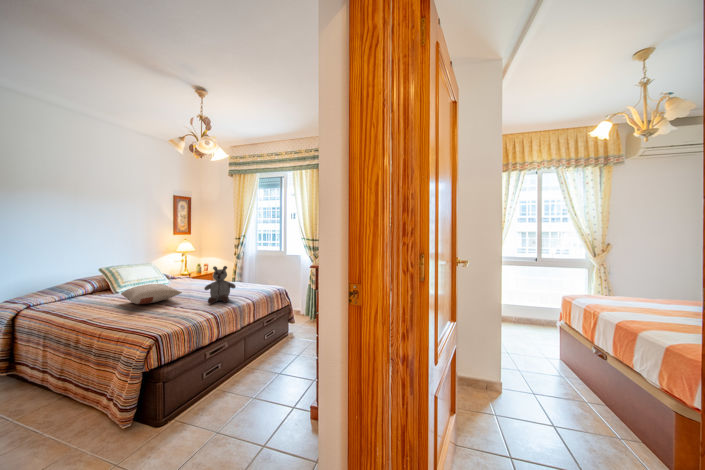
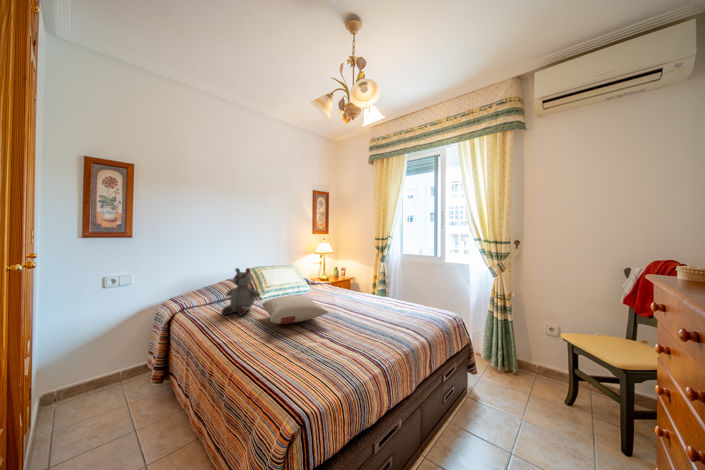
stuffed bear: present [204,266,236,304] -> present [222,268,260,315]

